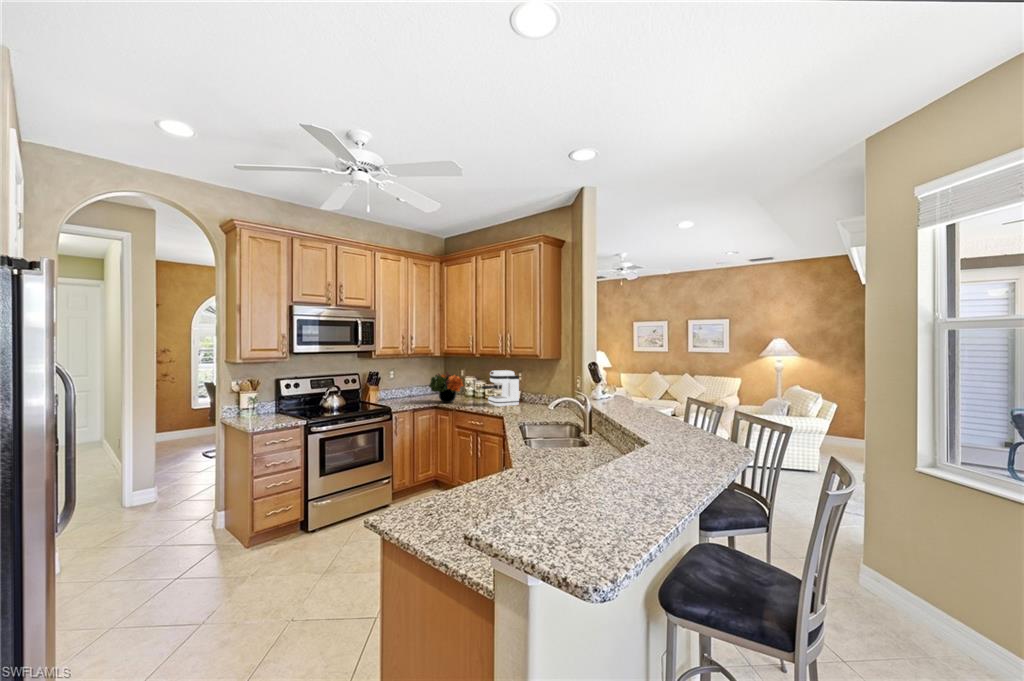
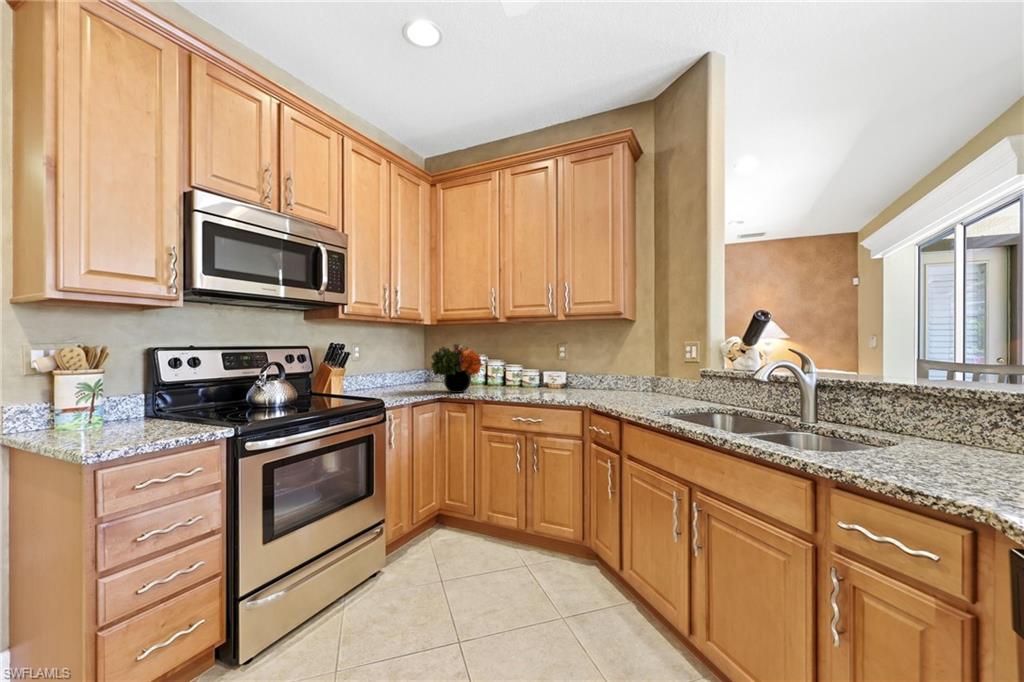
coffee maker: present [482,370,519,407] -> none [520,341,576,394]

